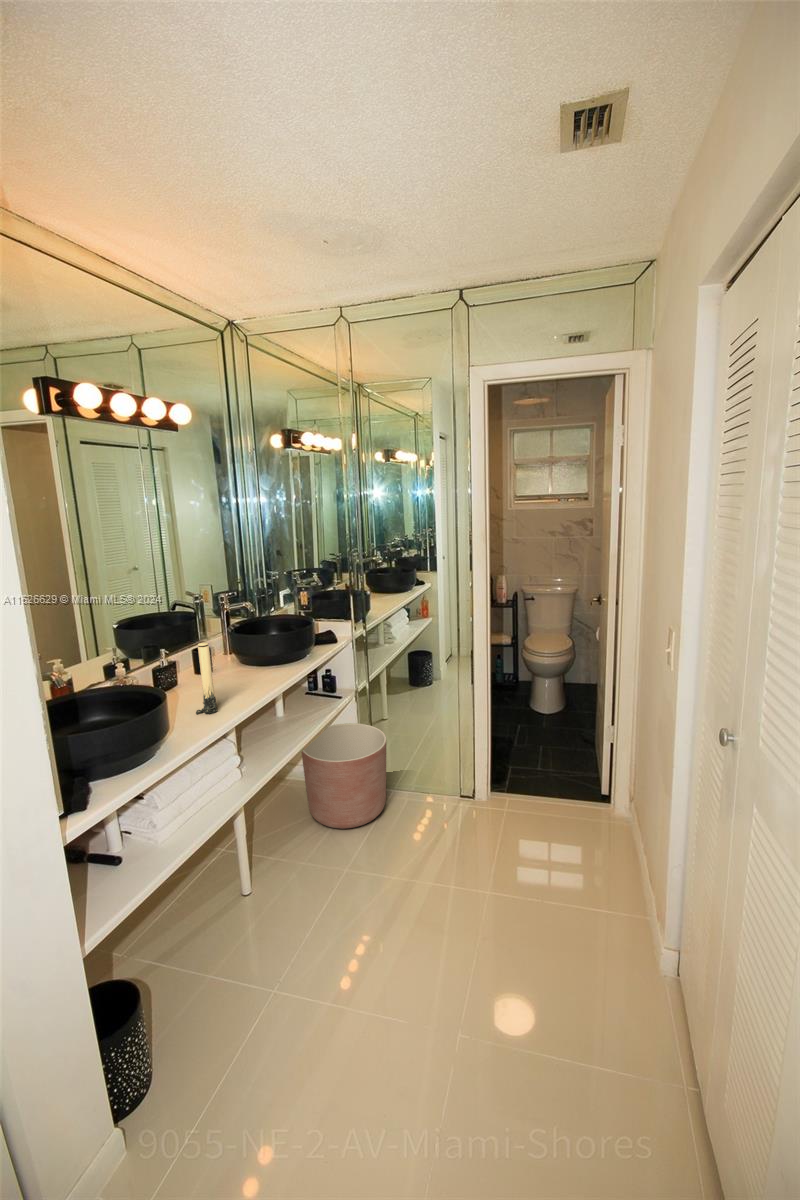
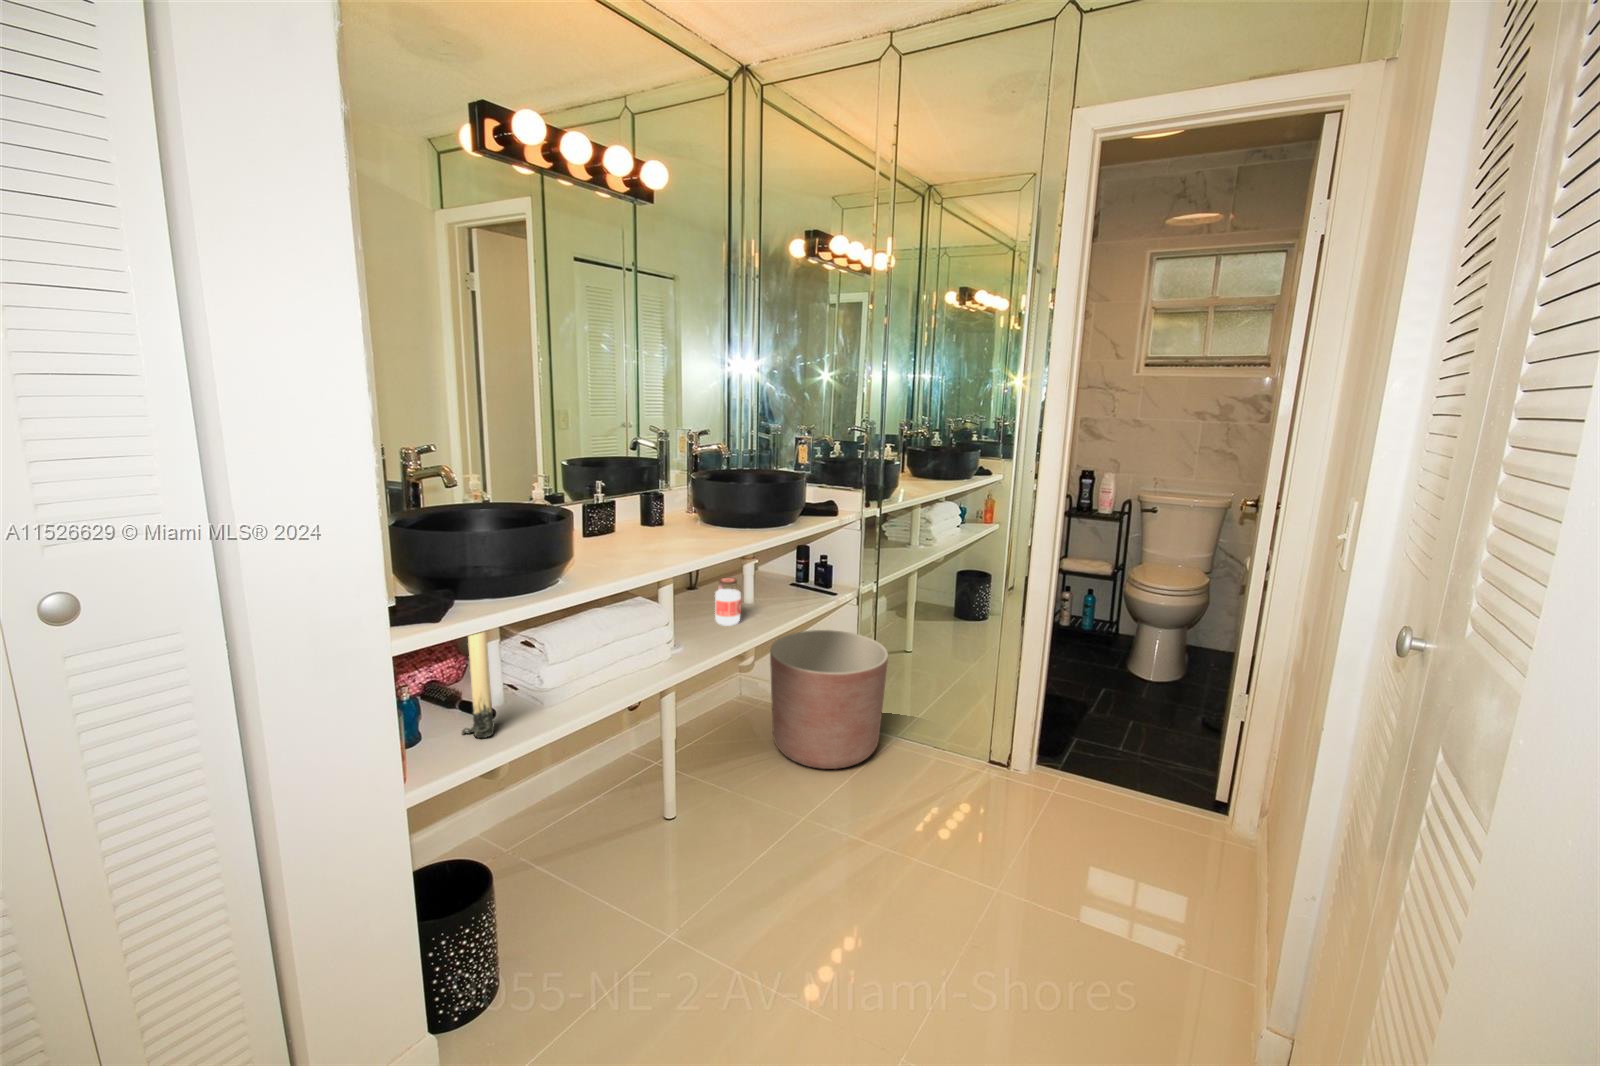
candle: present [196,642,217,714] -> present [462,631,494,738]
jar: none [261,705,283,742] -> present [715,578,741,626]

